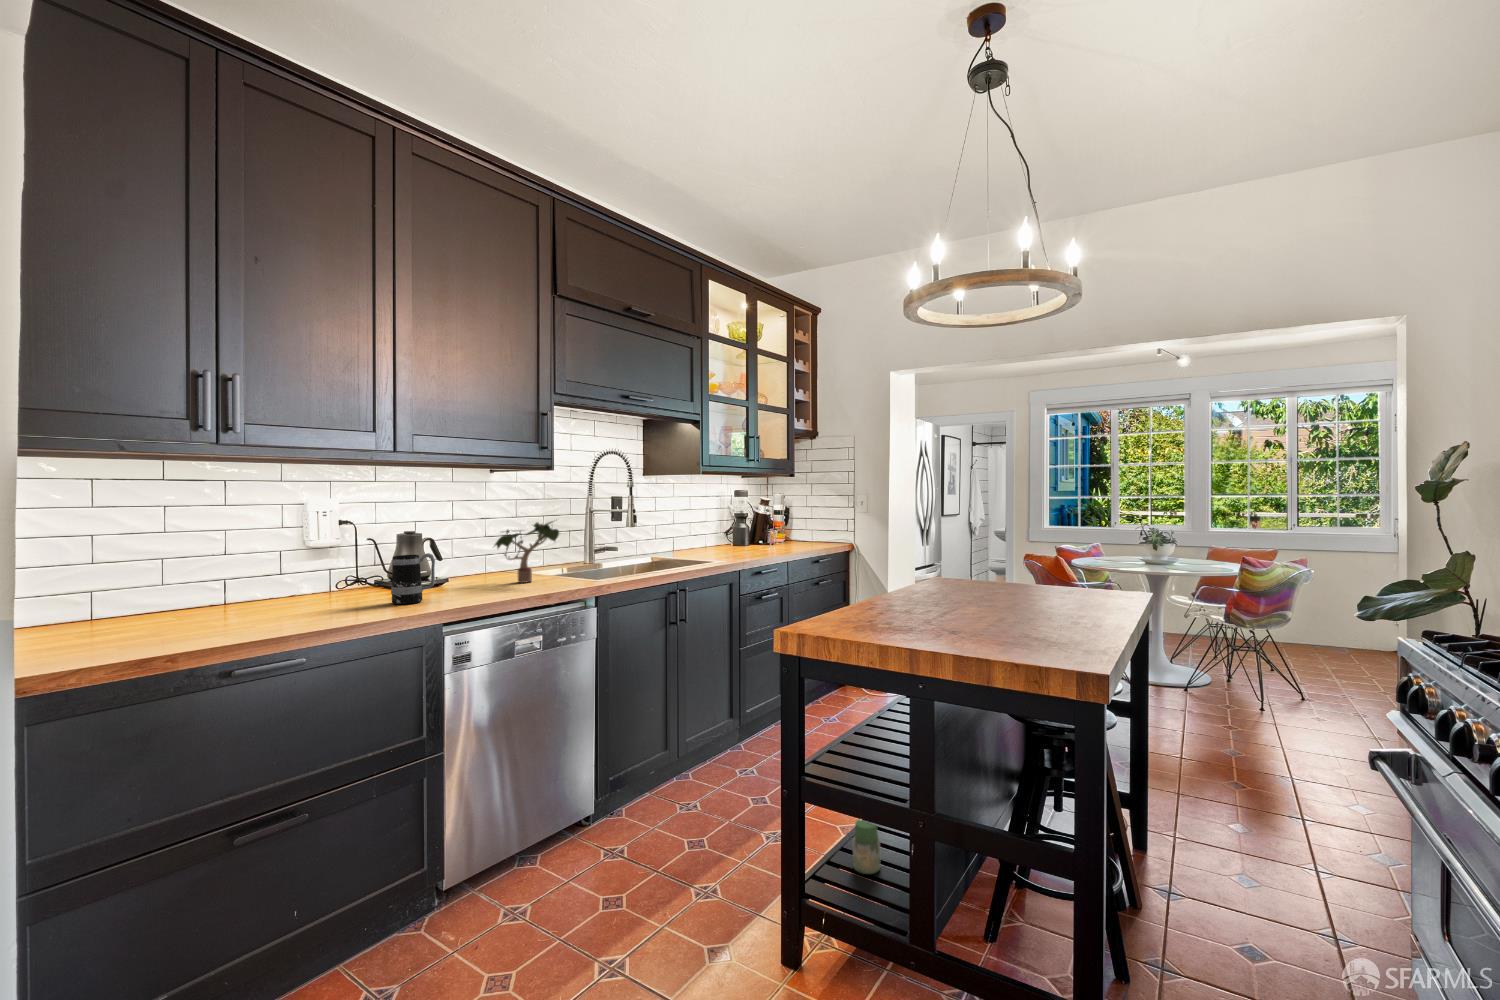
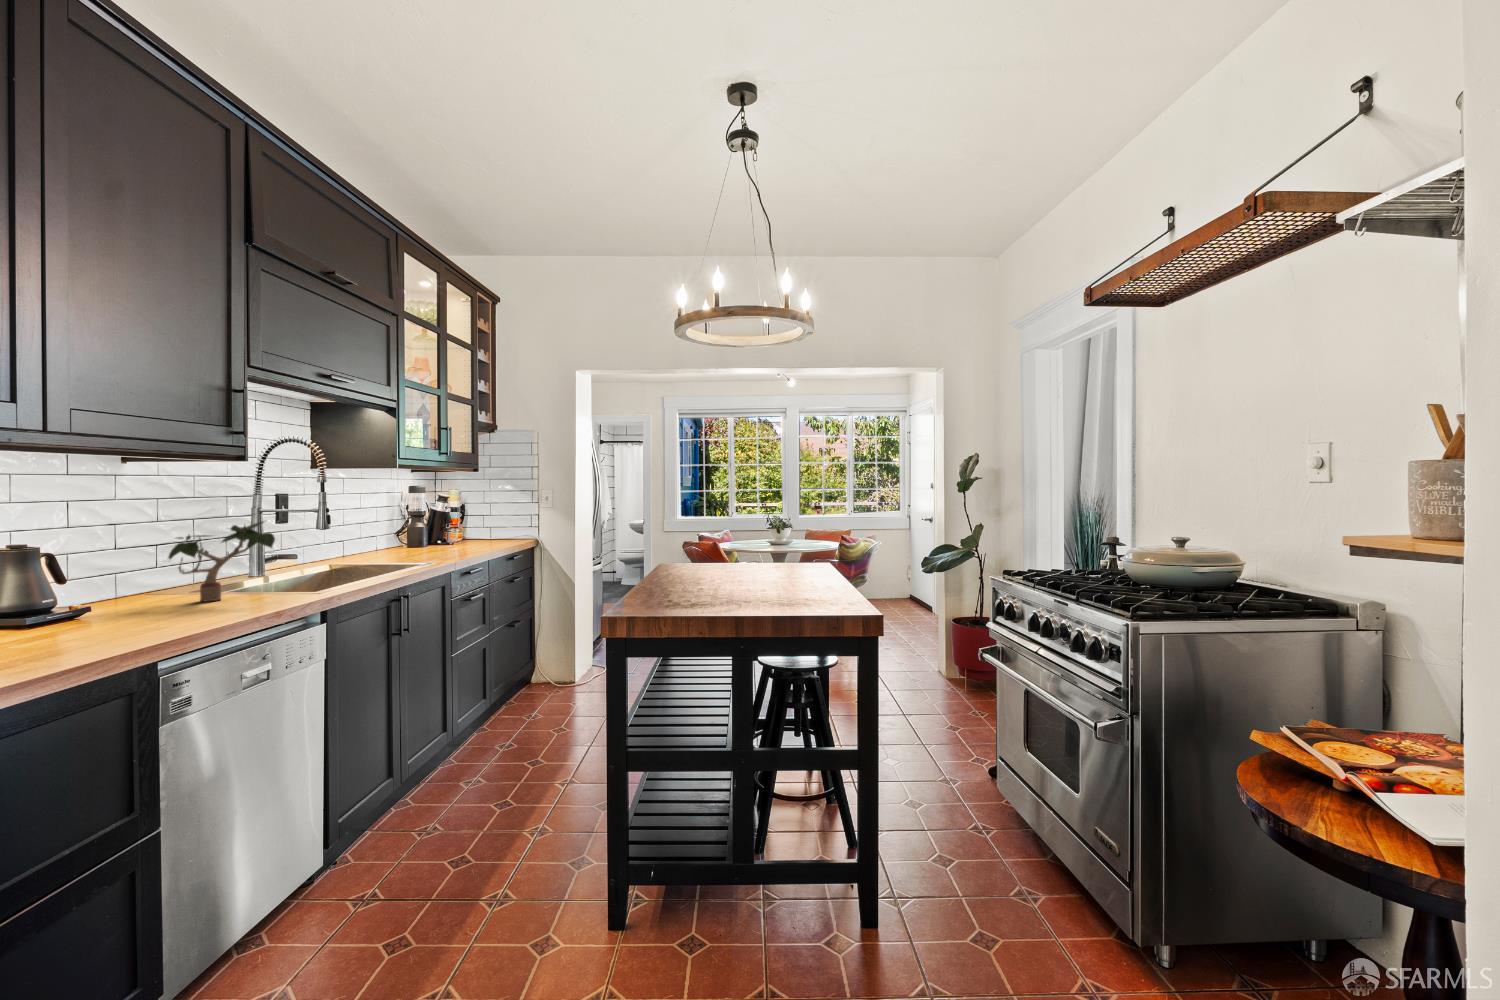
mug: present [391,553,435,604] -> none [53,568,122,639]
jar: present [853,819,880,874] -> none [662,785,687,833]

